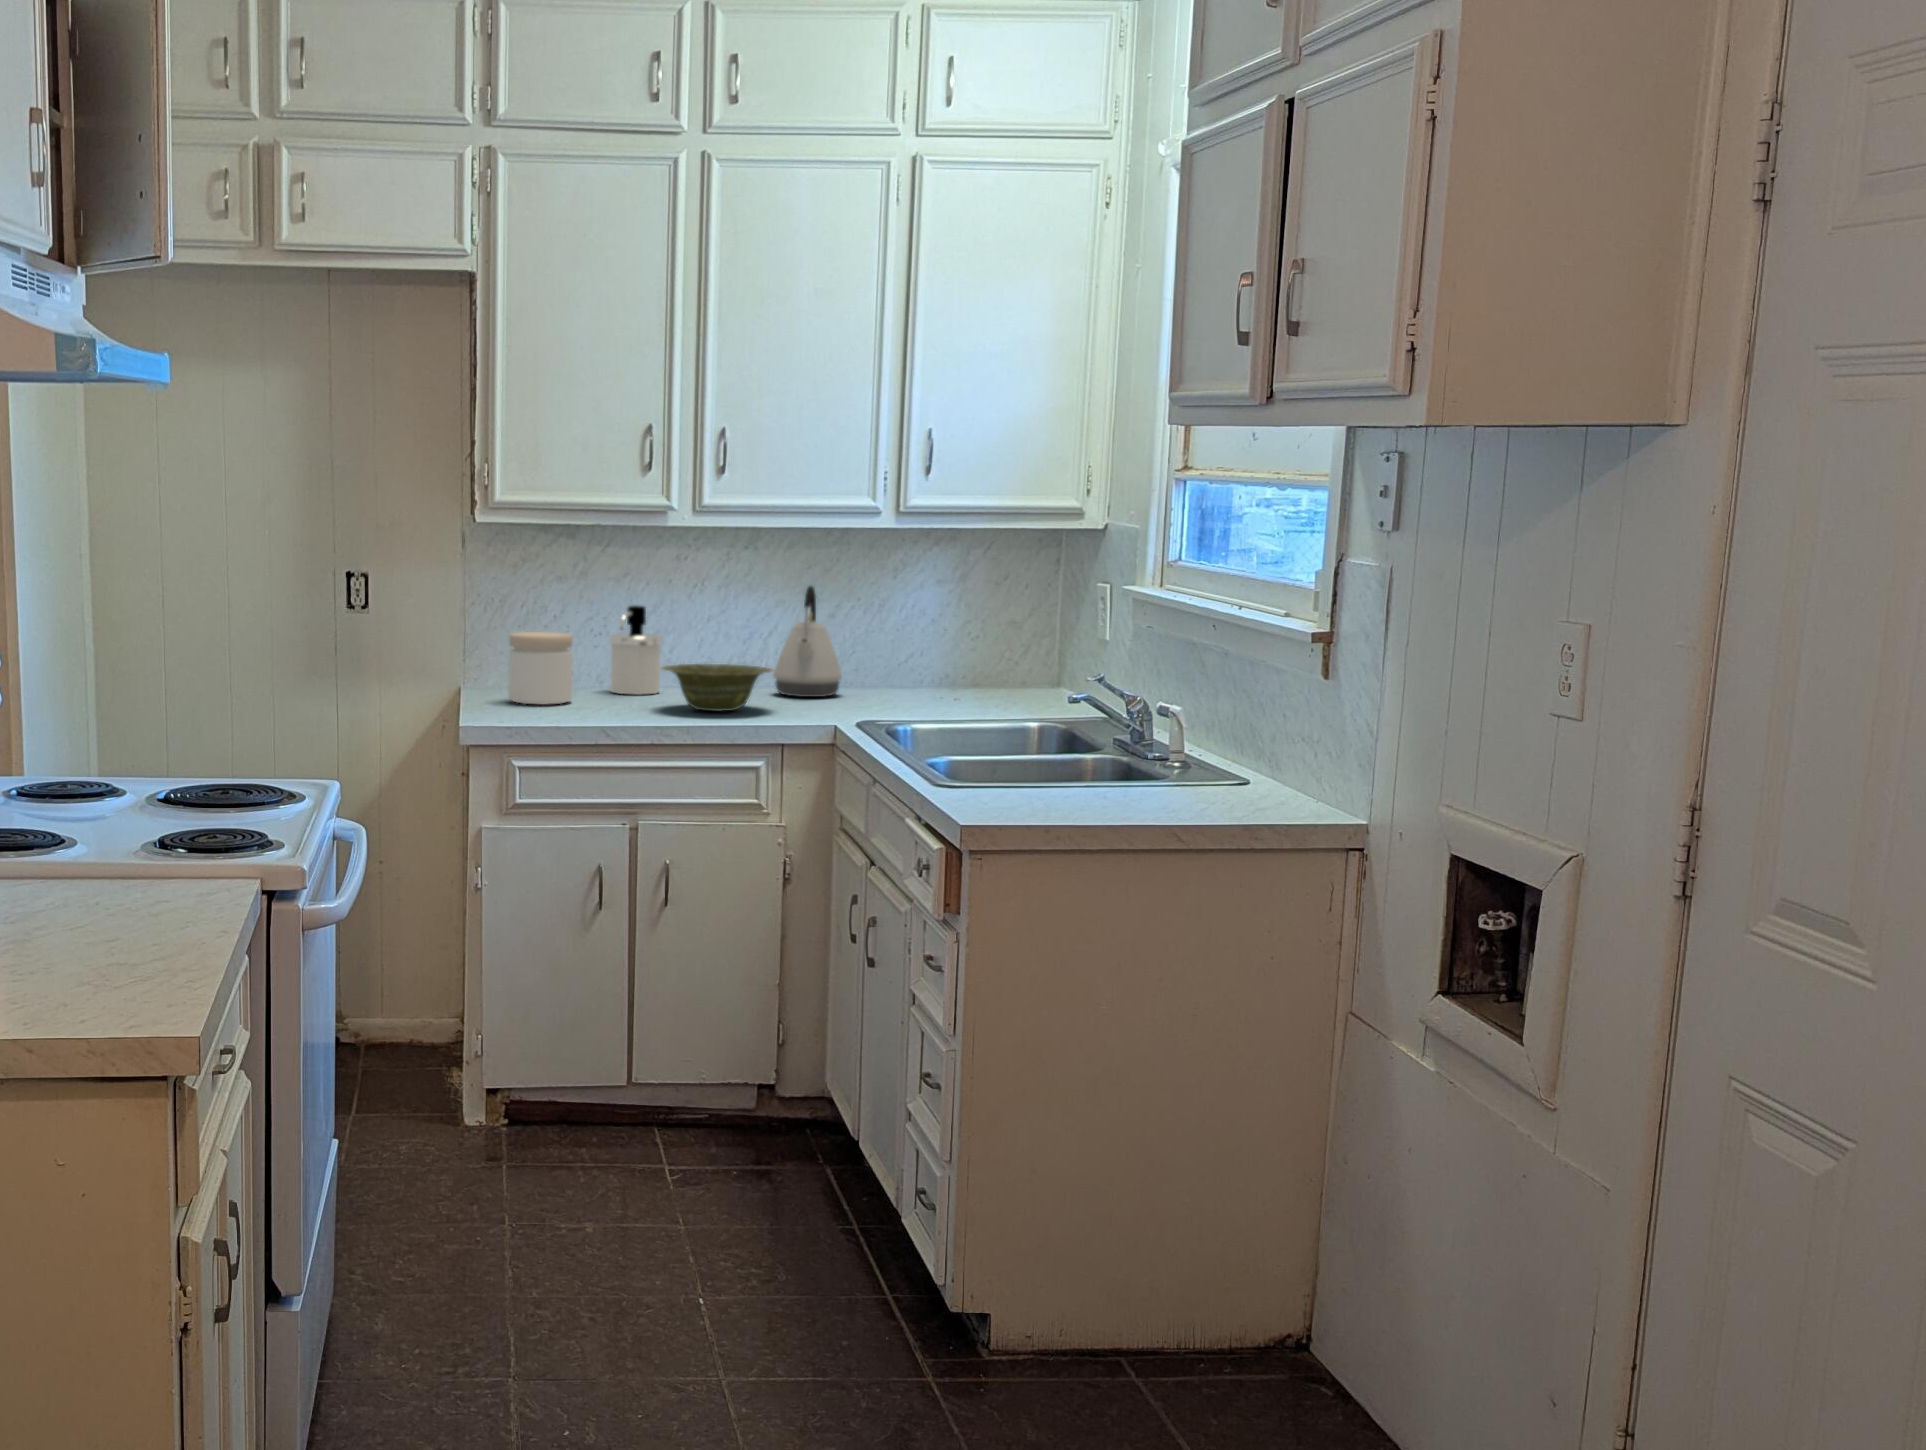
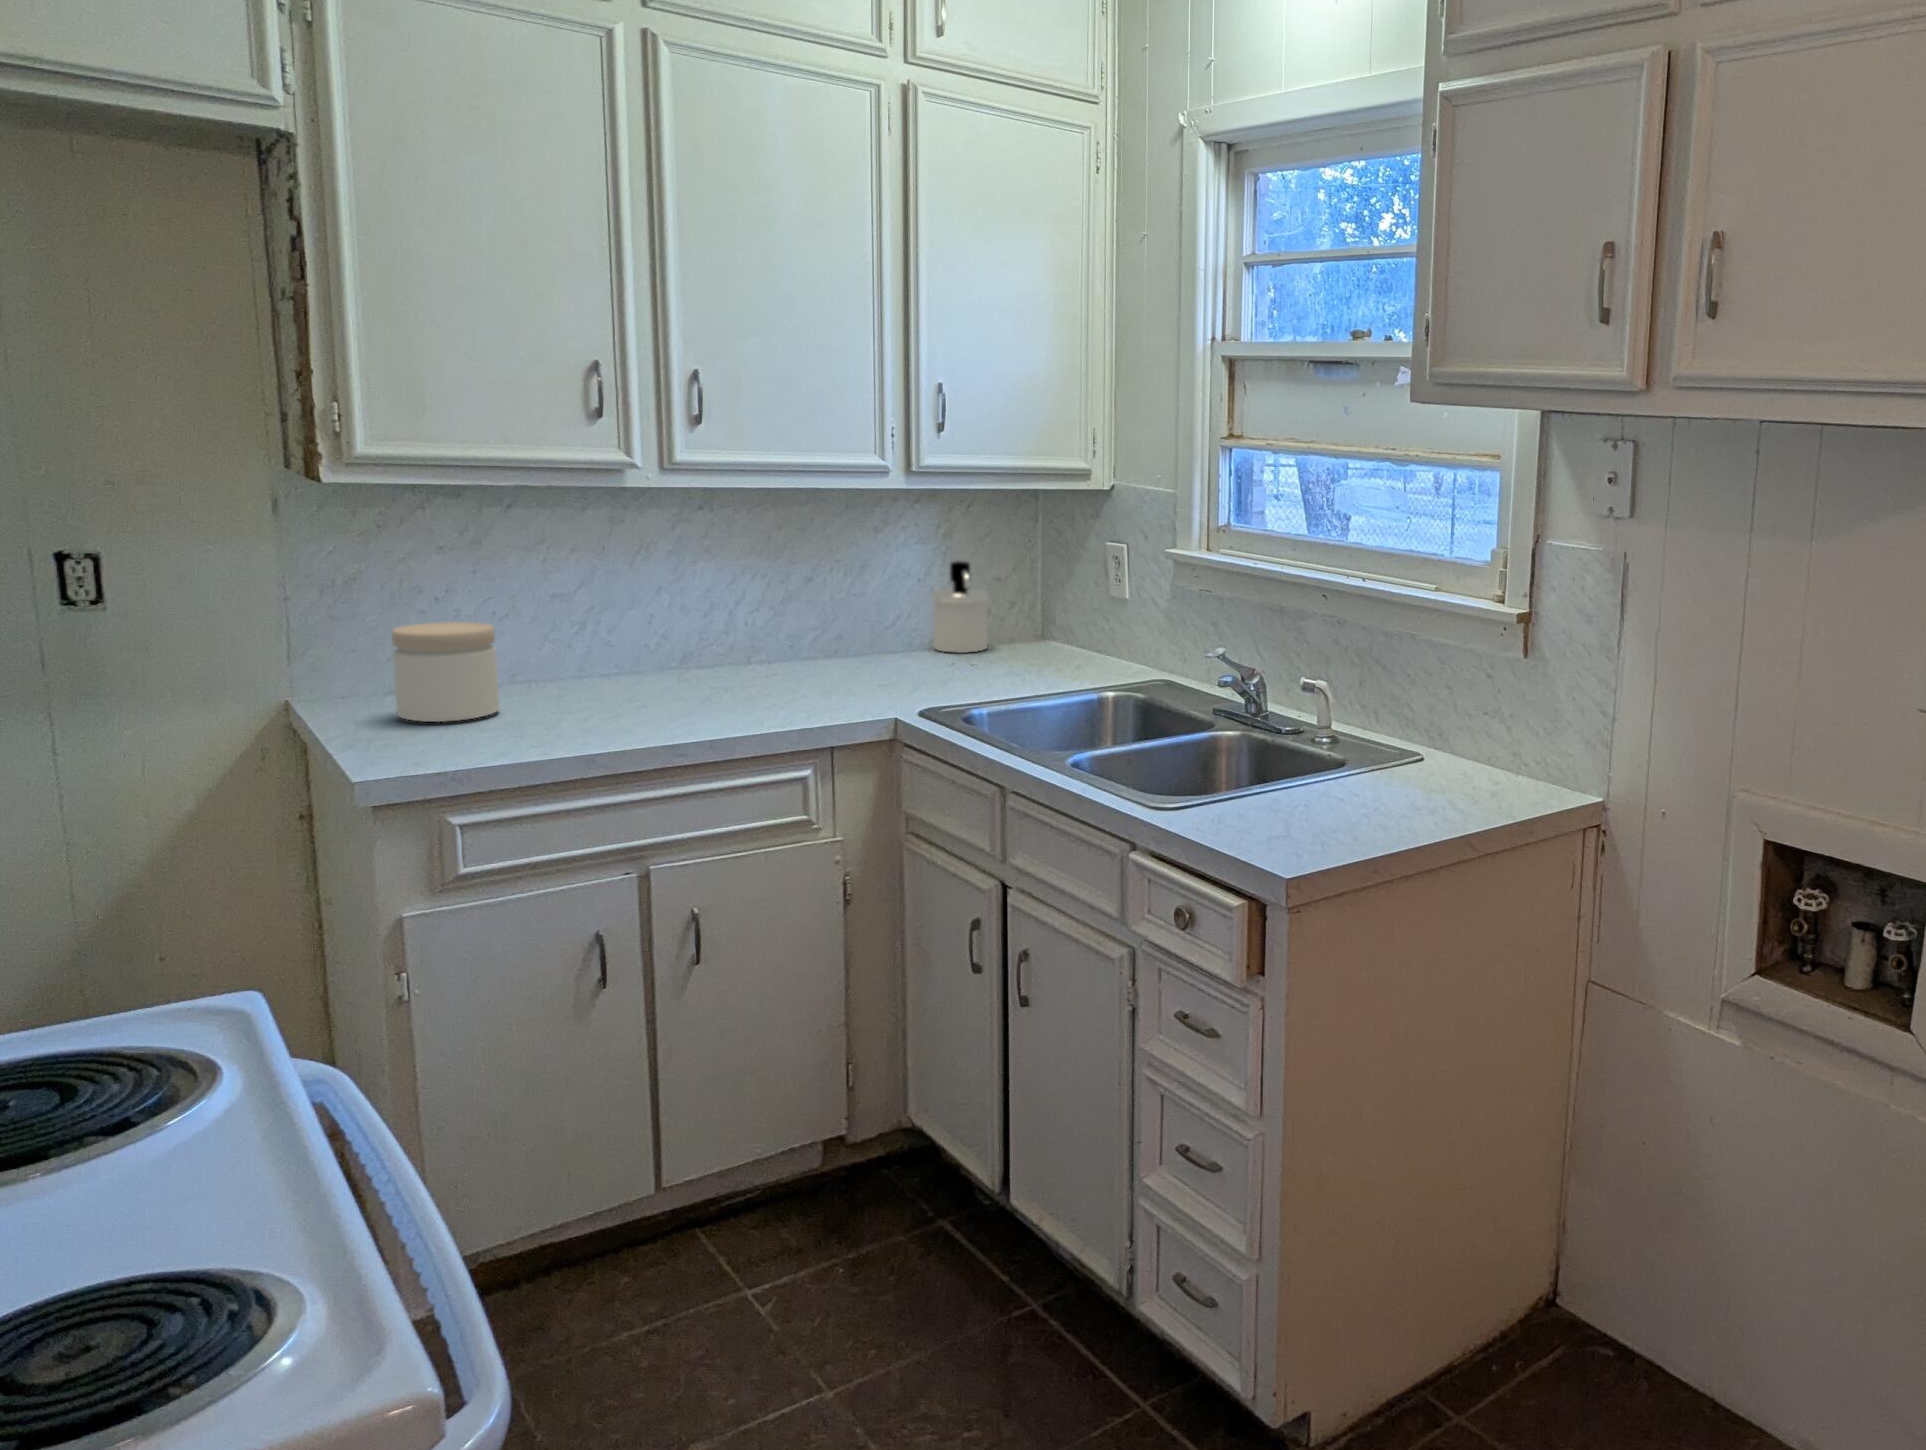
kettle: present [774,586,842,697] -> none [752,547,836,671]
soap dispenser: present [609,605,662,695] -> present [932,561,989,653]
dish: present [660,664,774,711] -> none [637,646,791,709]

